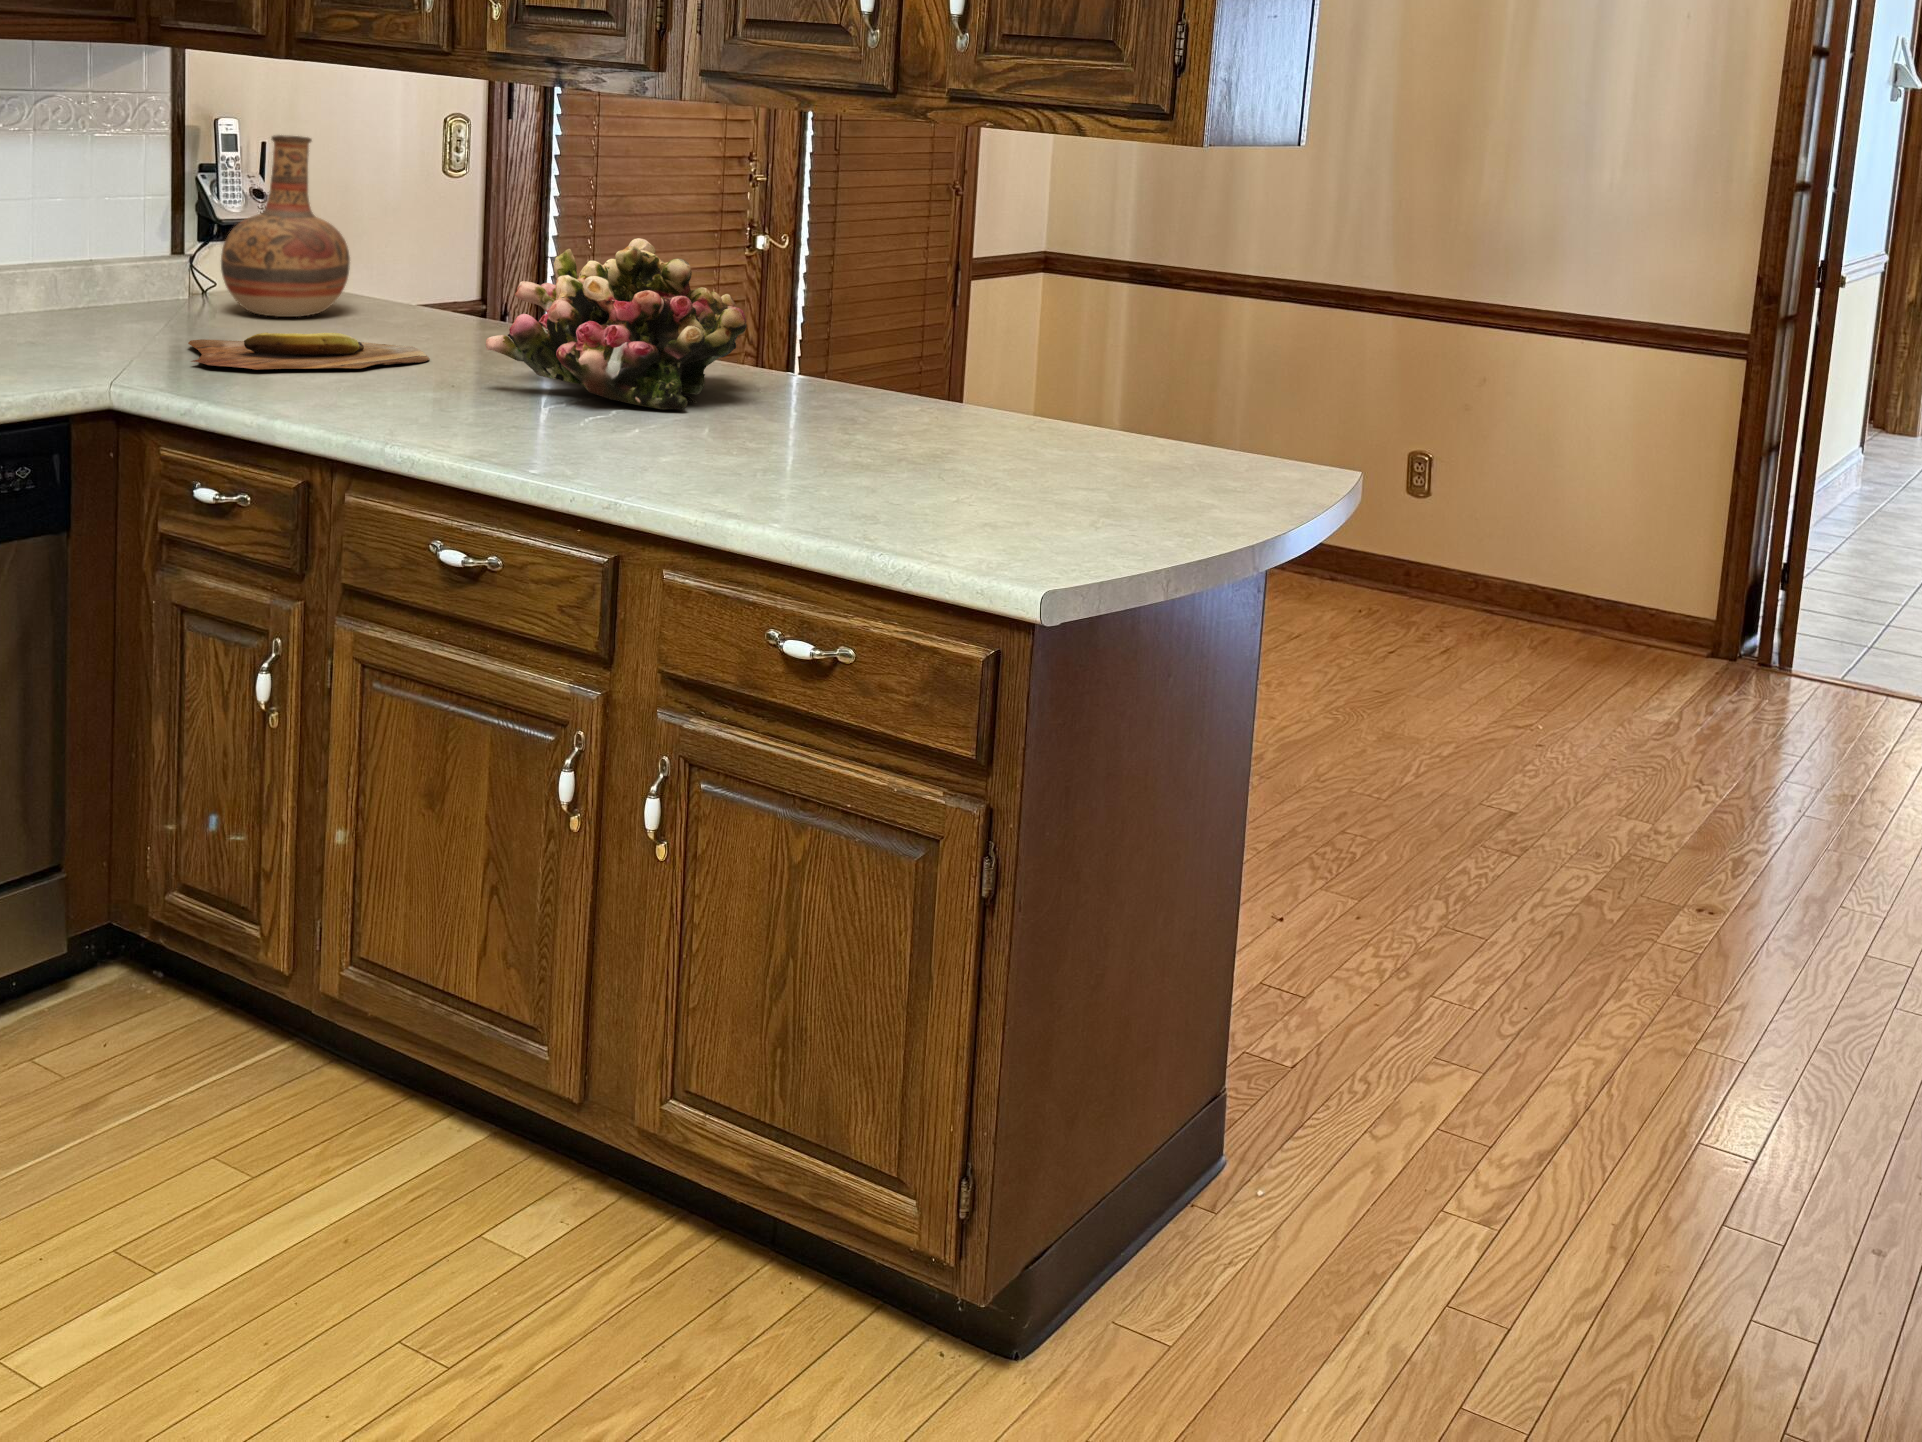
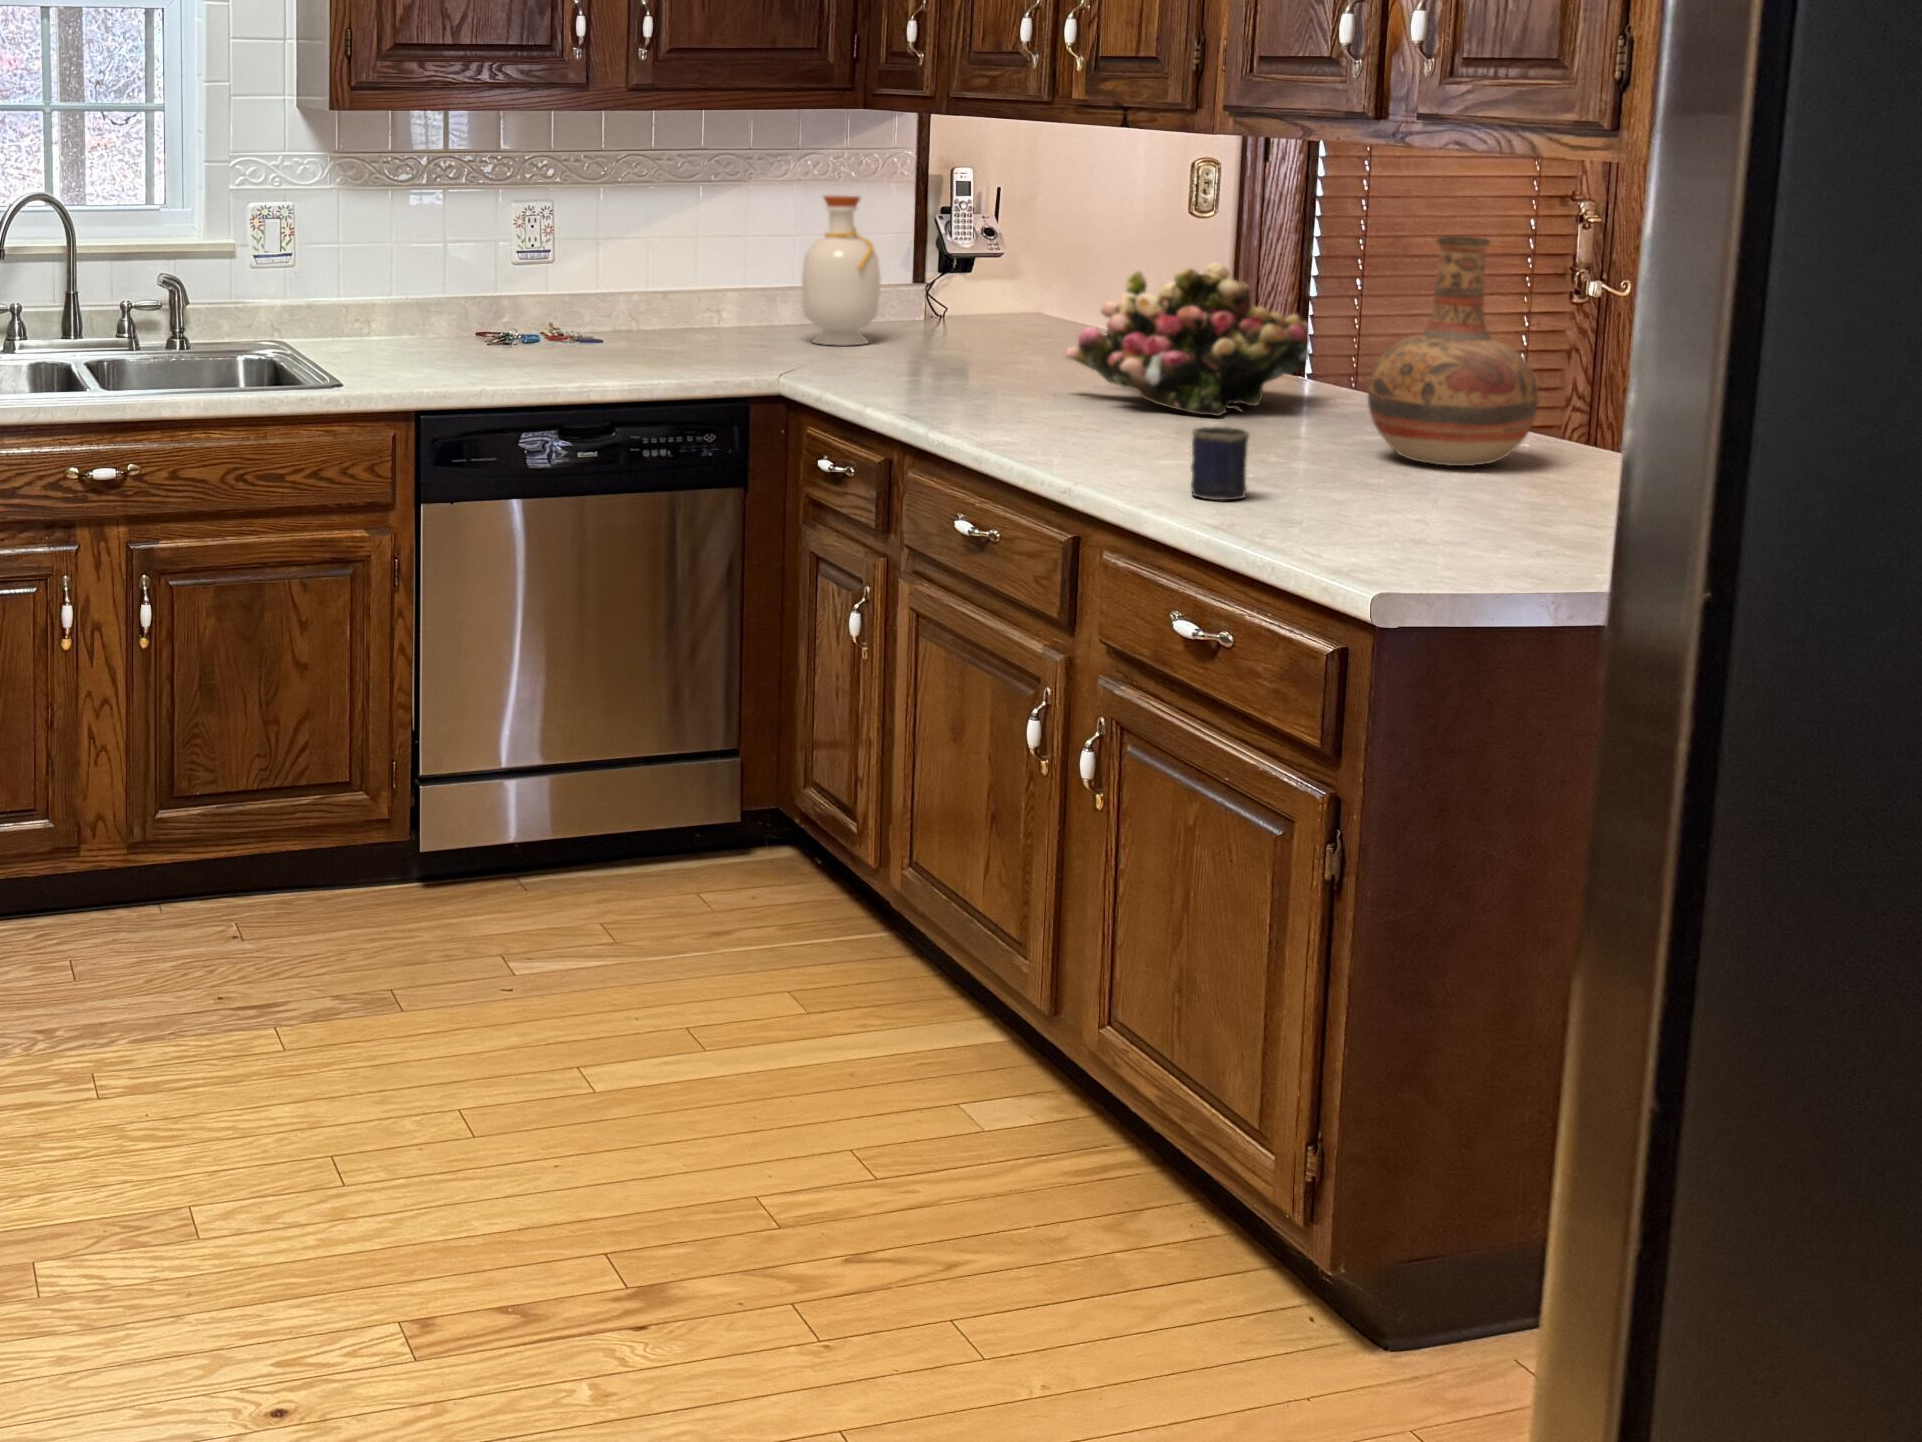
vase: present [221,135,350,317] -> present [1368,236,1538,466]
bottle: none [73,150,173,333] -> present [802,196,881,346]
cutting board: present [188,333,429,370] -> none [851,344,1059,375]
mug: none [811,443,889,529] -> present [1191,426,1249,500]

